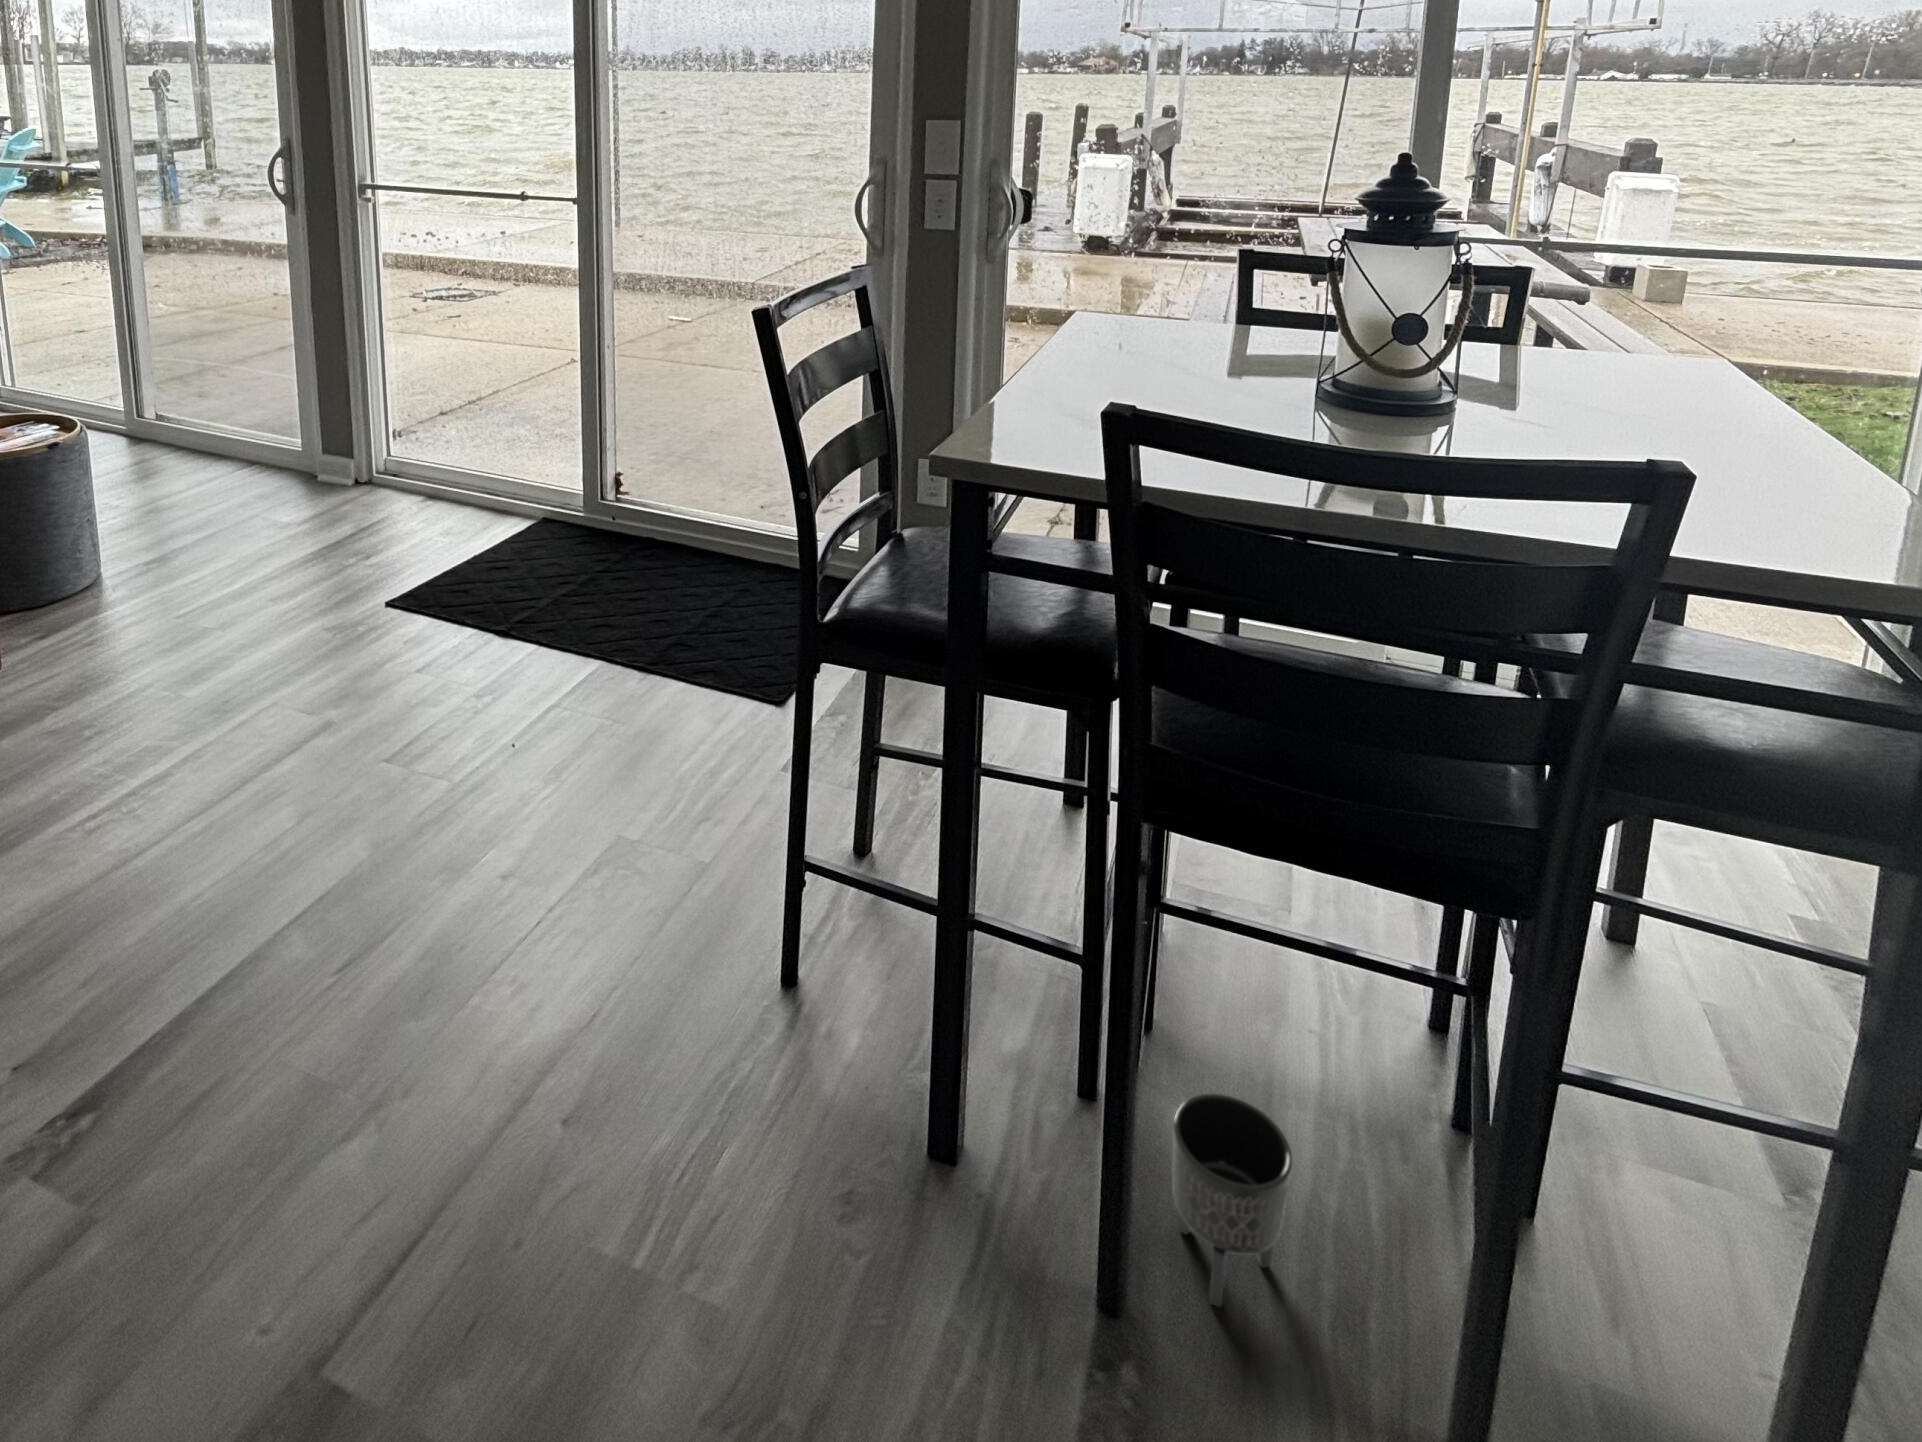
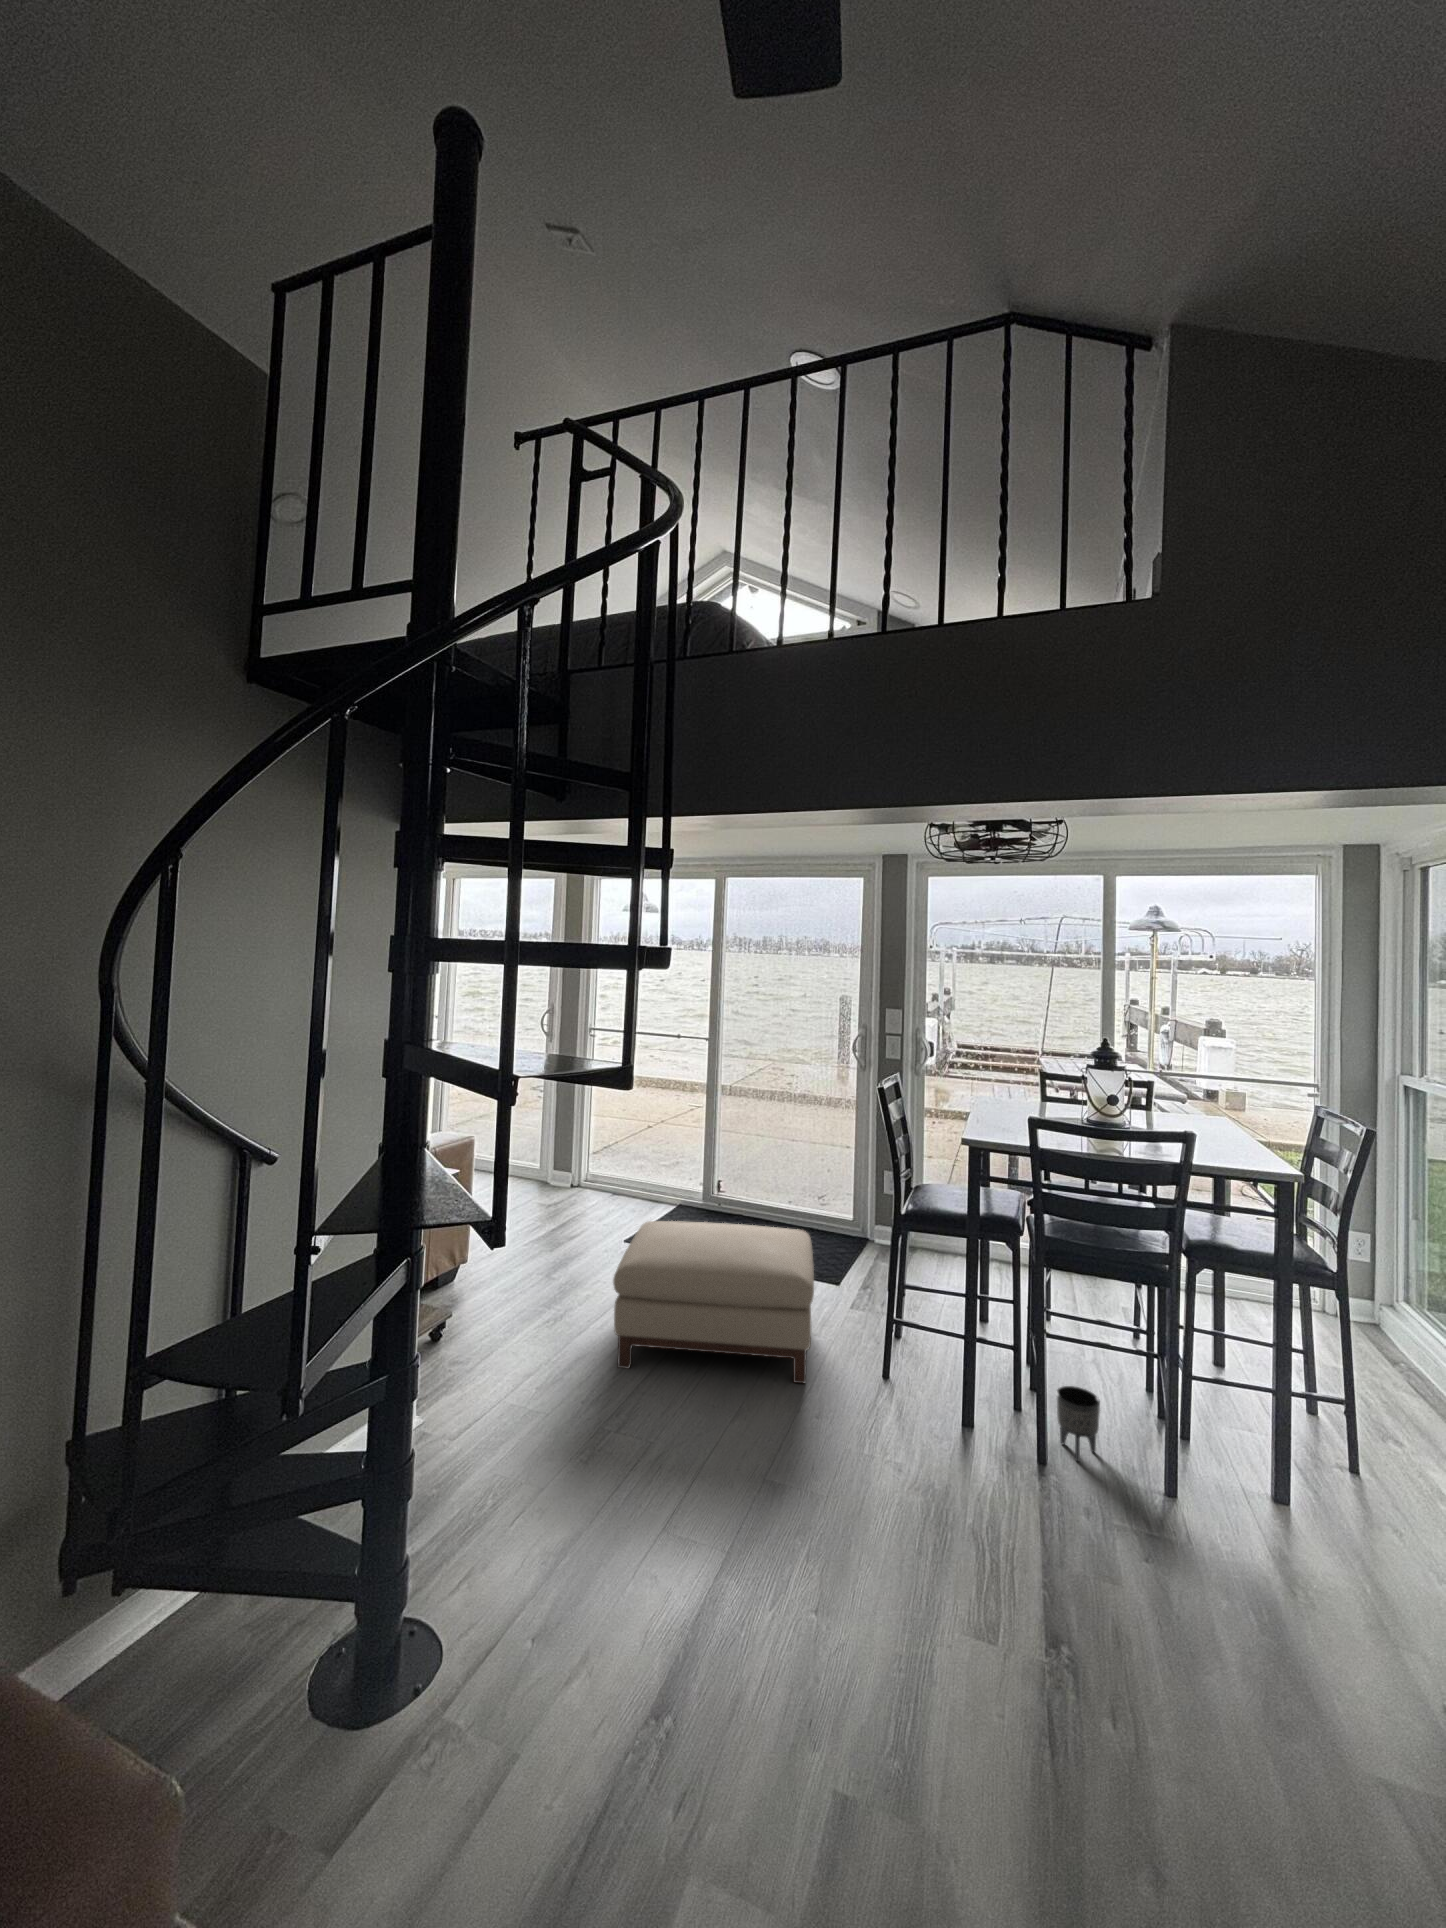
ottoman: none [126,597,672,1004] -> present [613,1221,814,1383]

